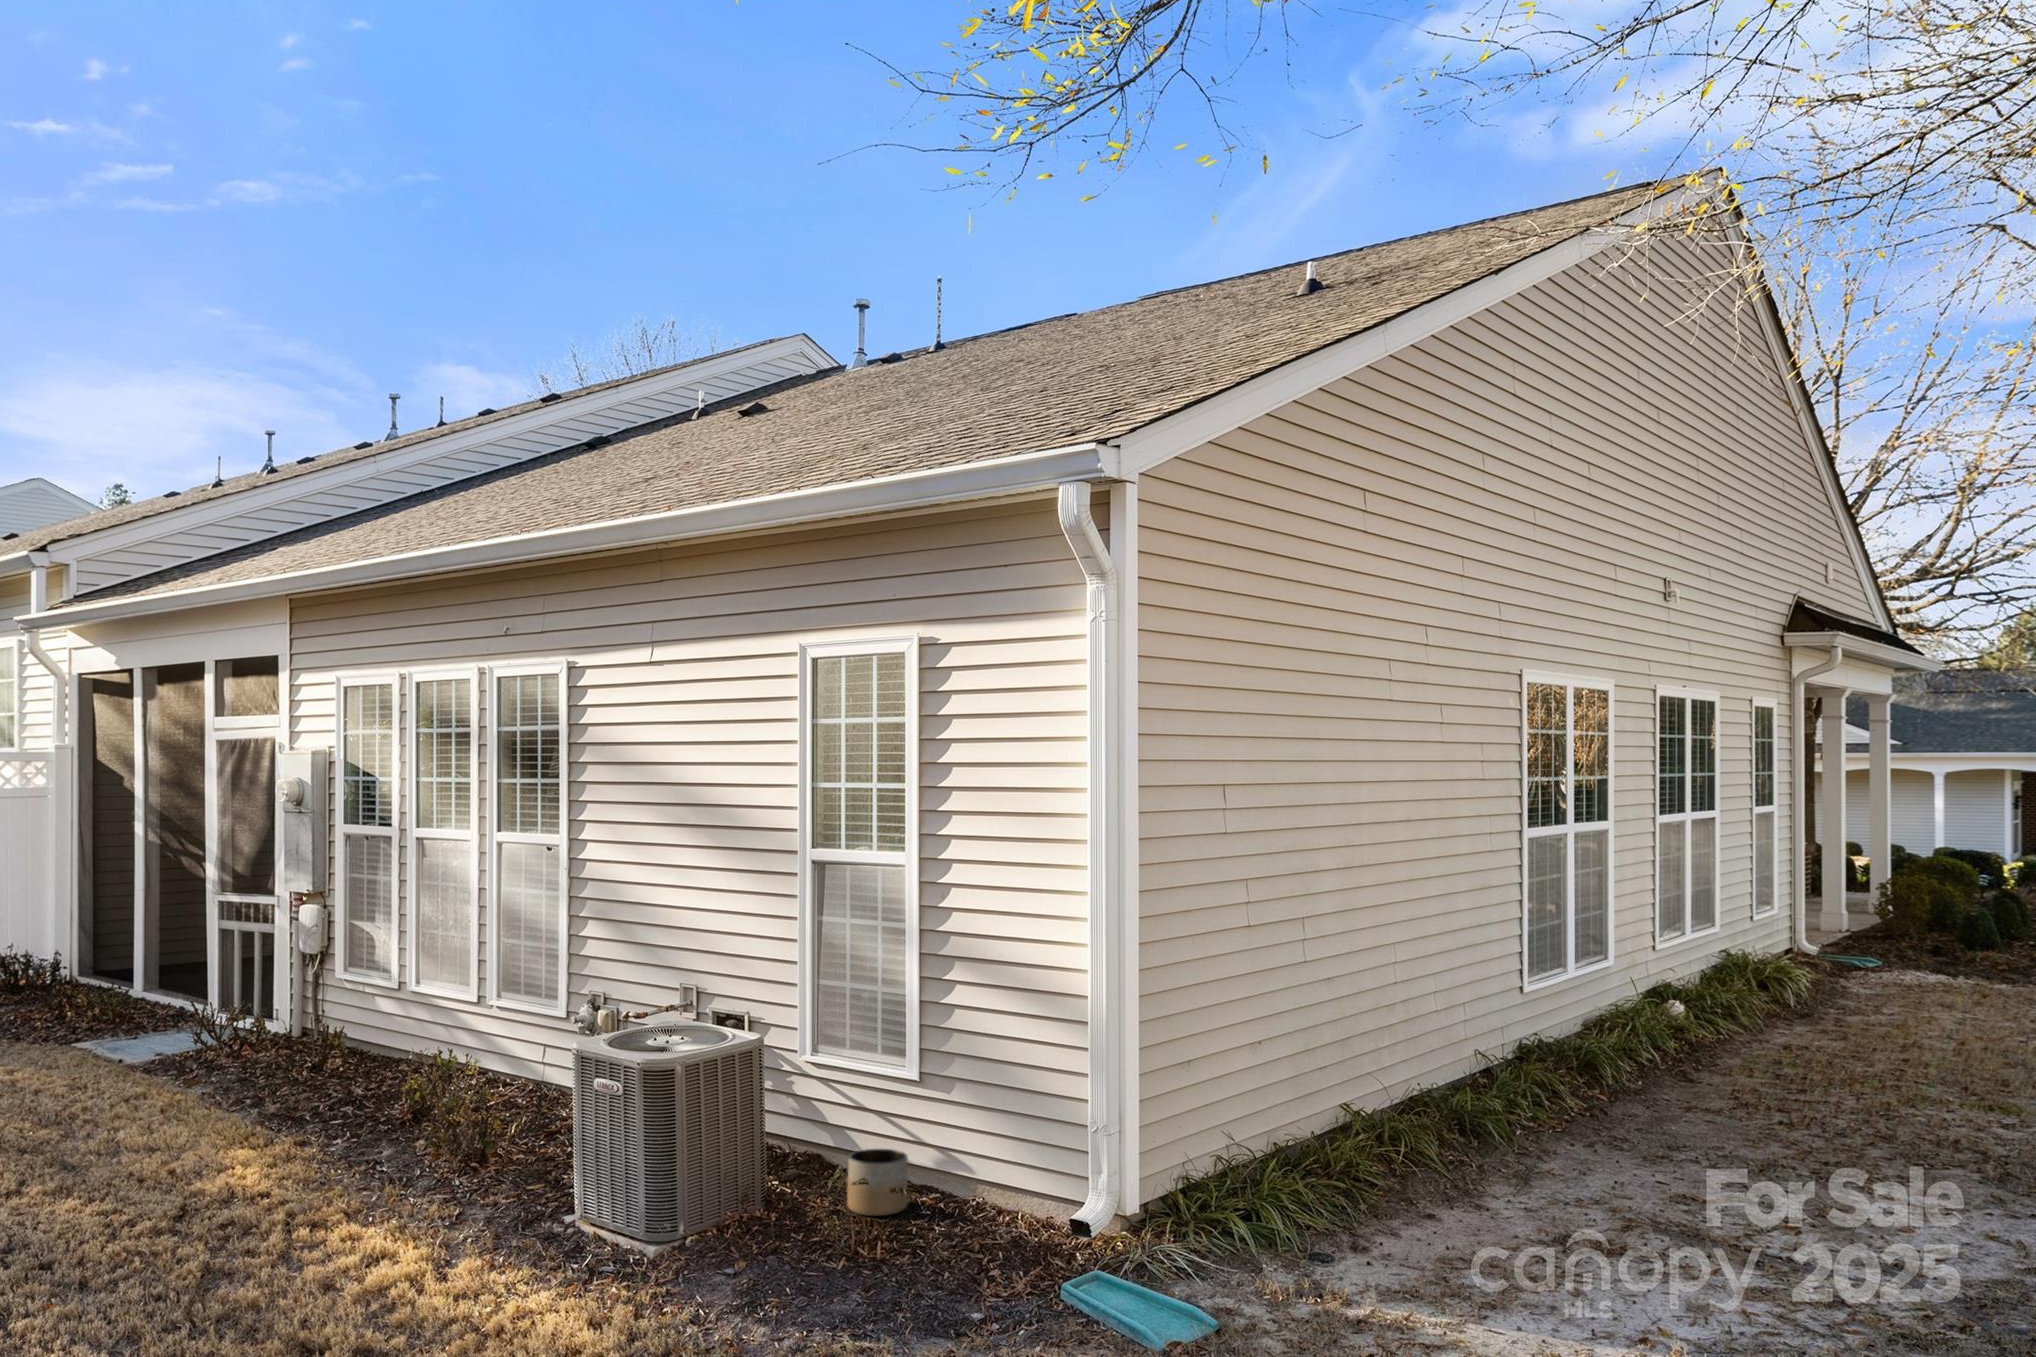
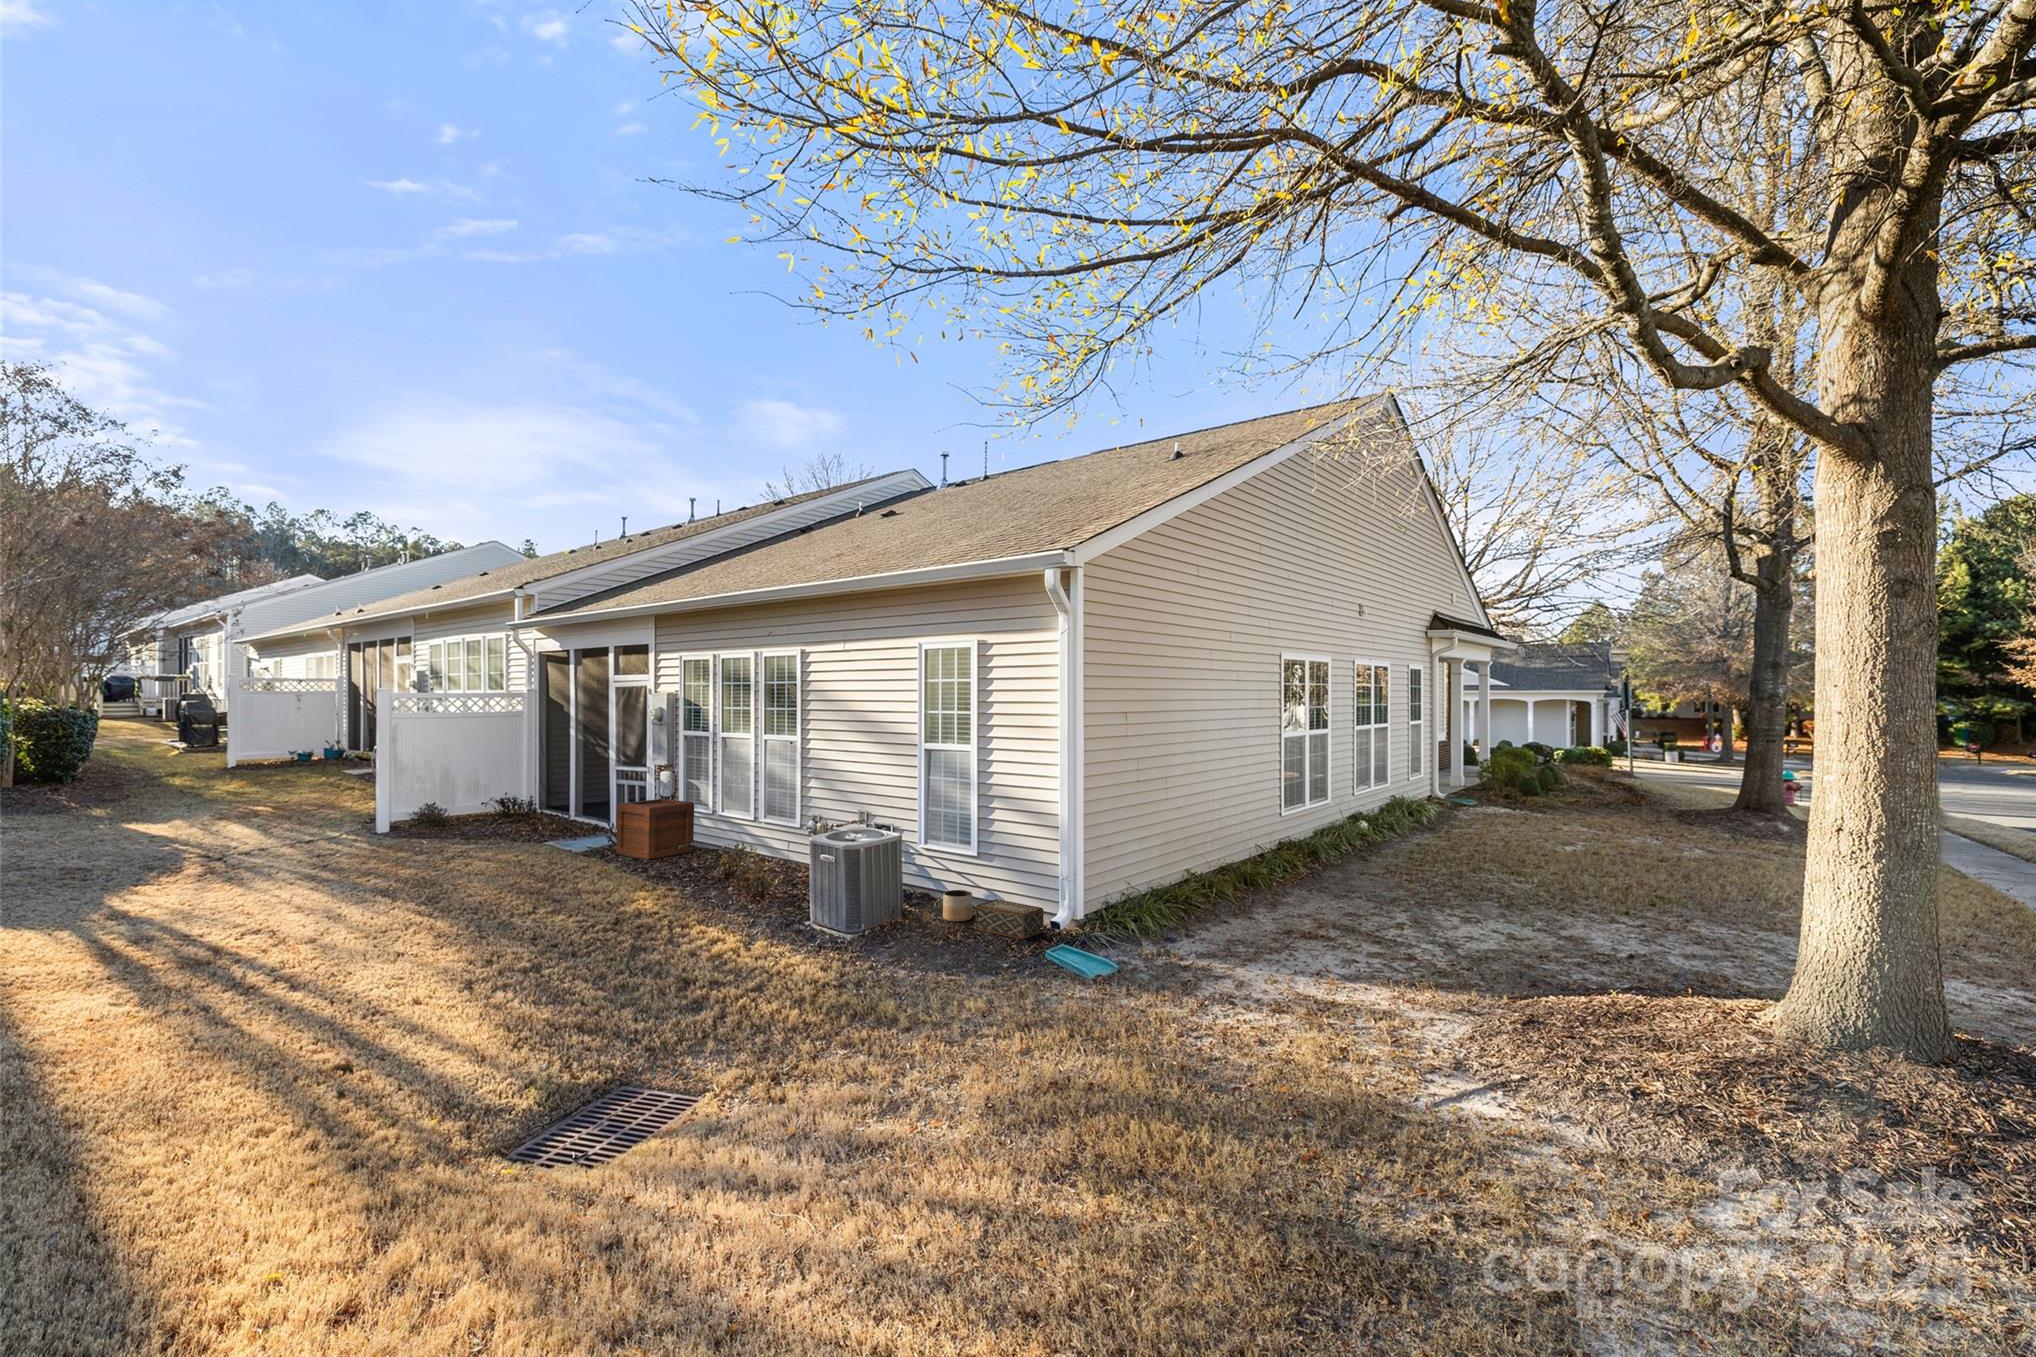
wooden crate: none [205,958,362,1081] -> present [616,799,694,860]
woven basket: none [914,1169,1055,1256] -> present [976,899,1044,939]

